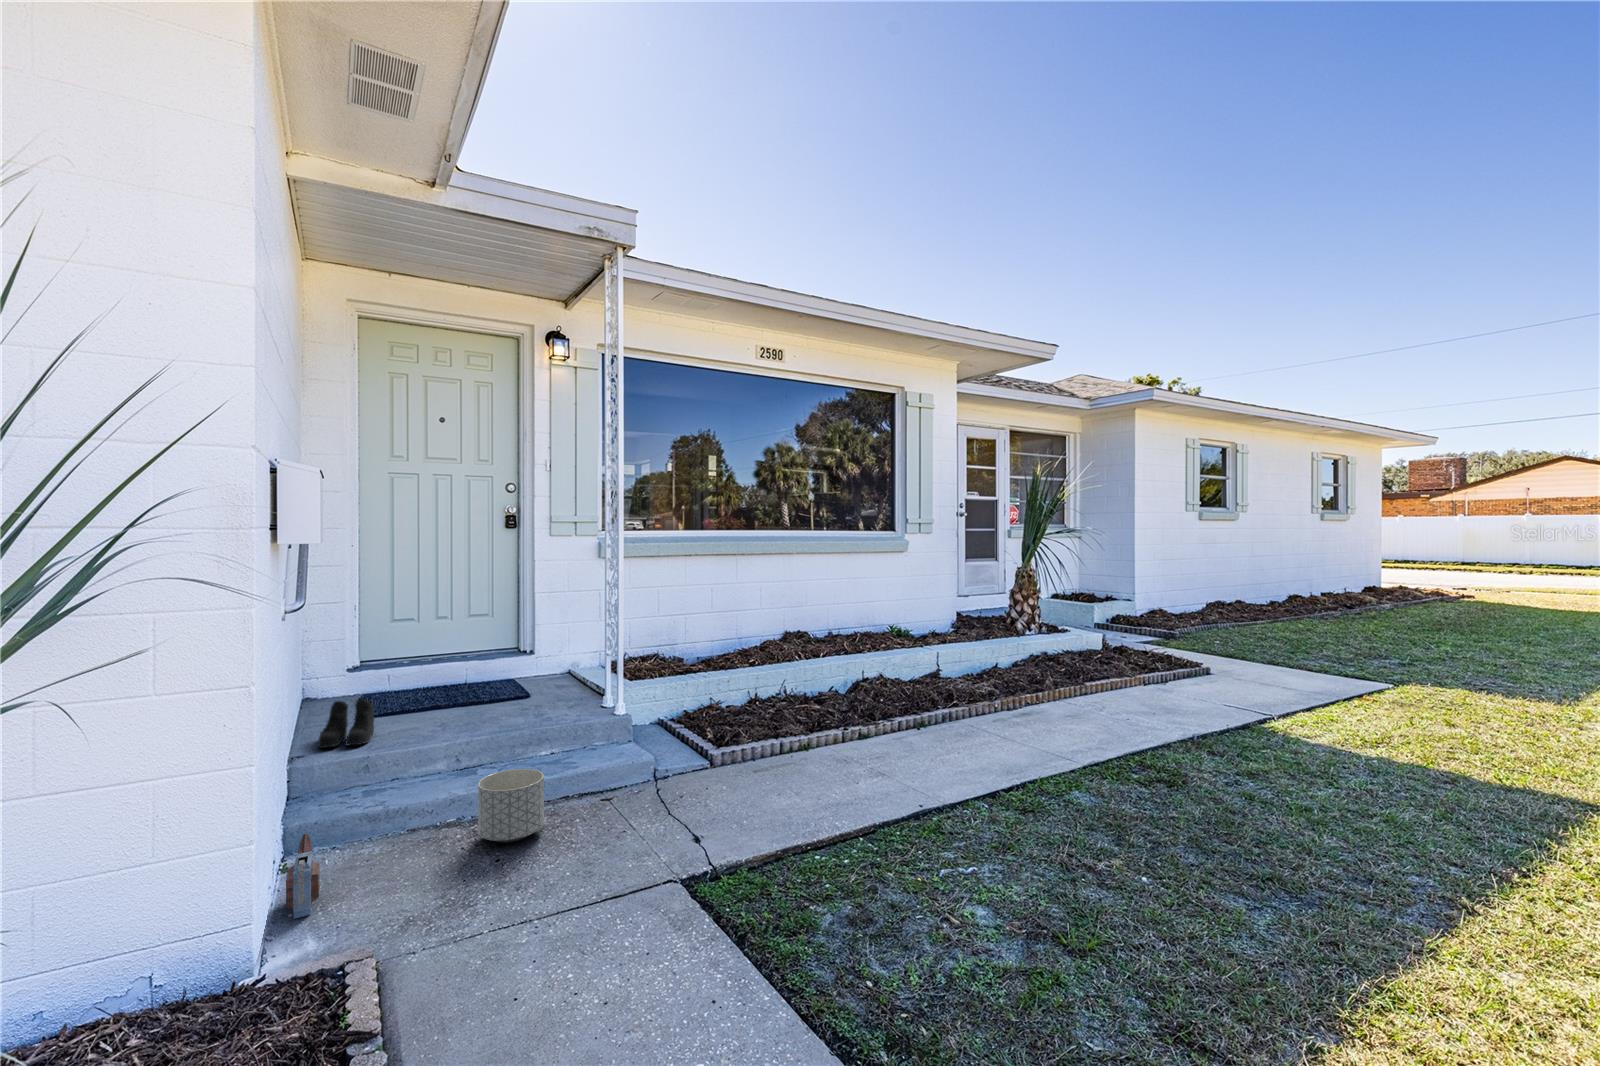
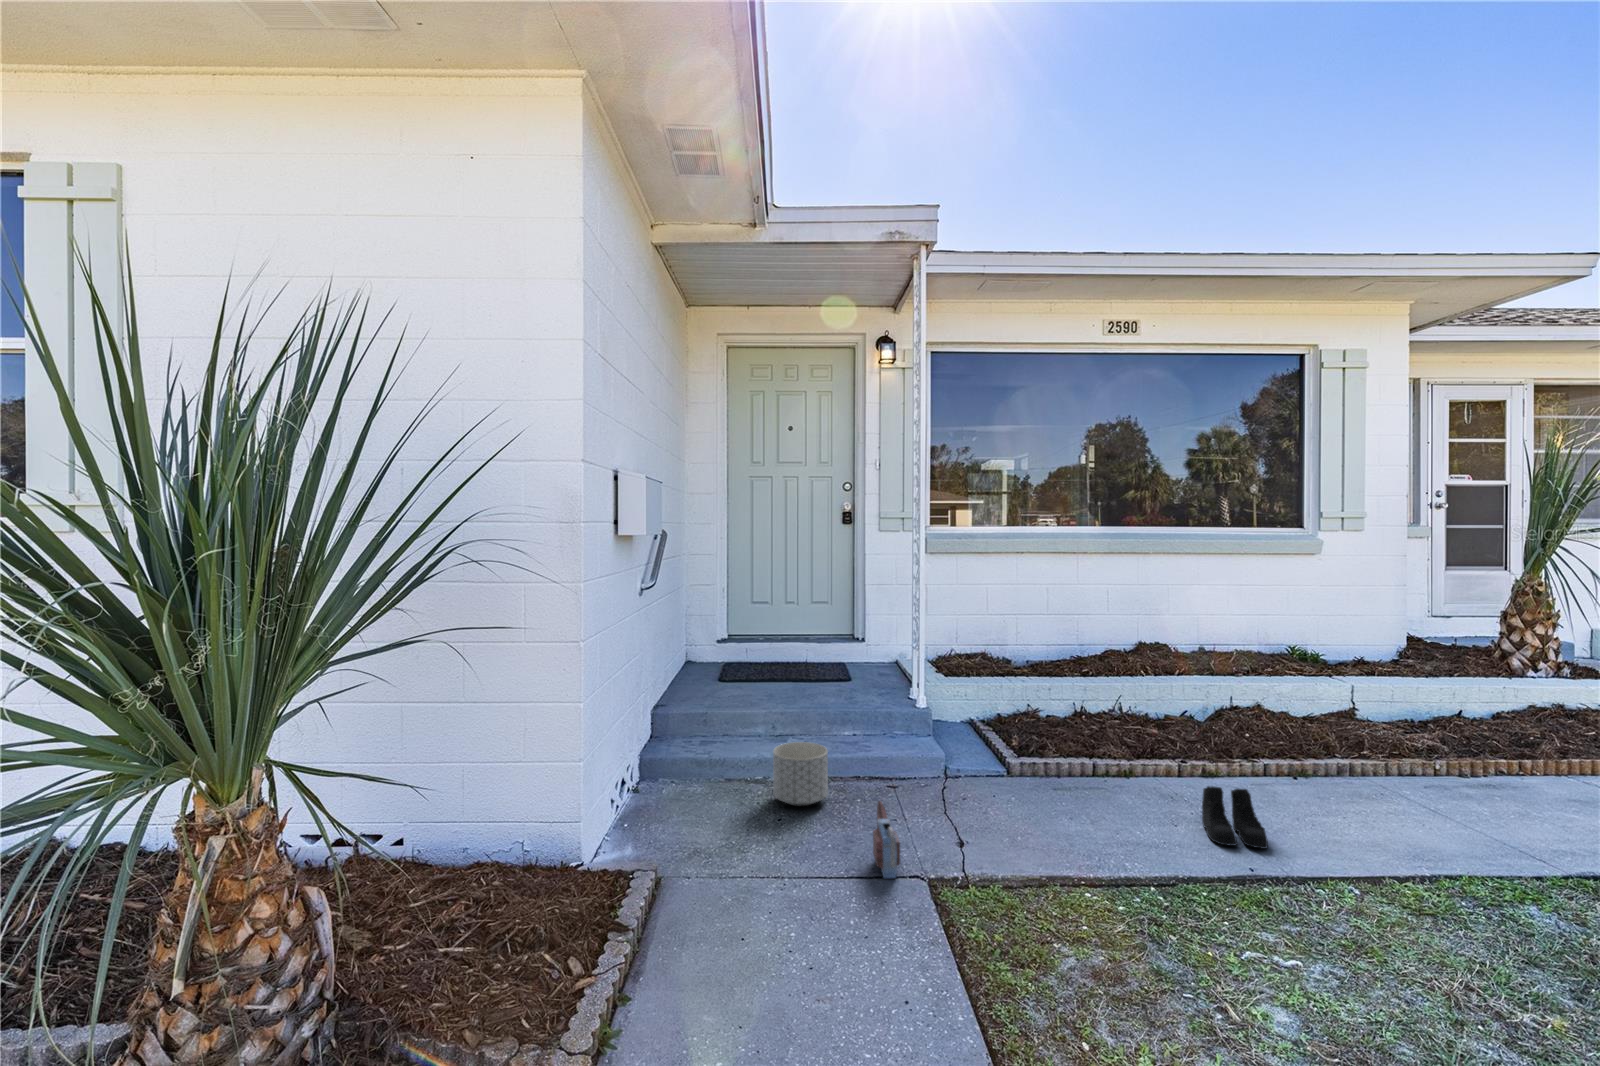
boots: present [318,699,374,748] -> present [1202,786,1268,849]
watering can: present [286,833,320,919] -> present [873,801,900,878]

